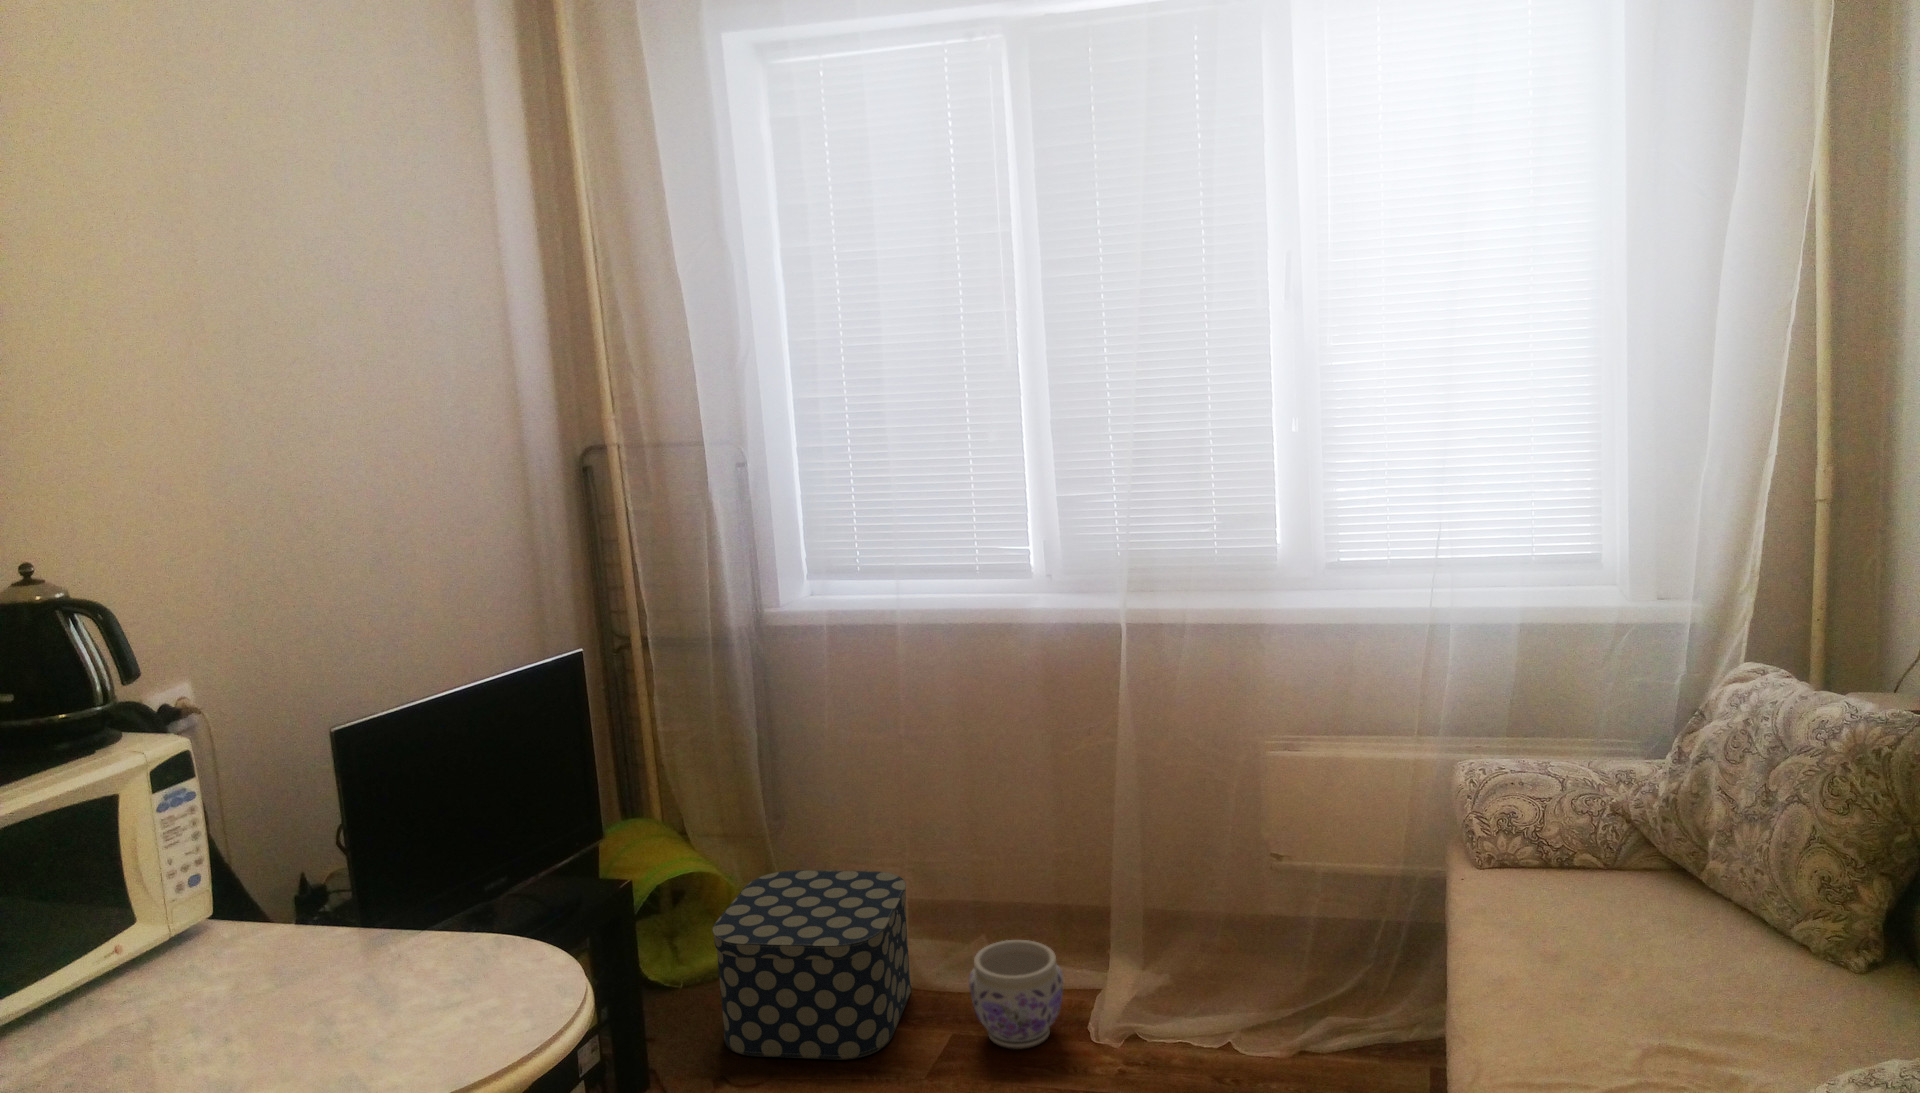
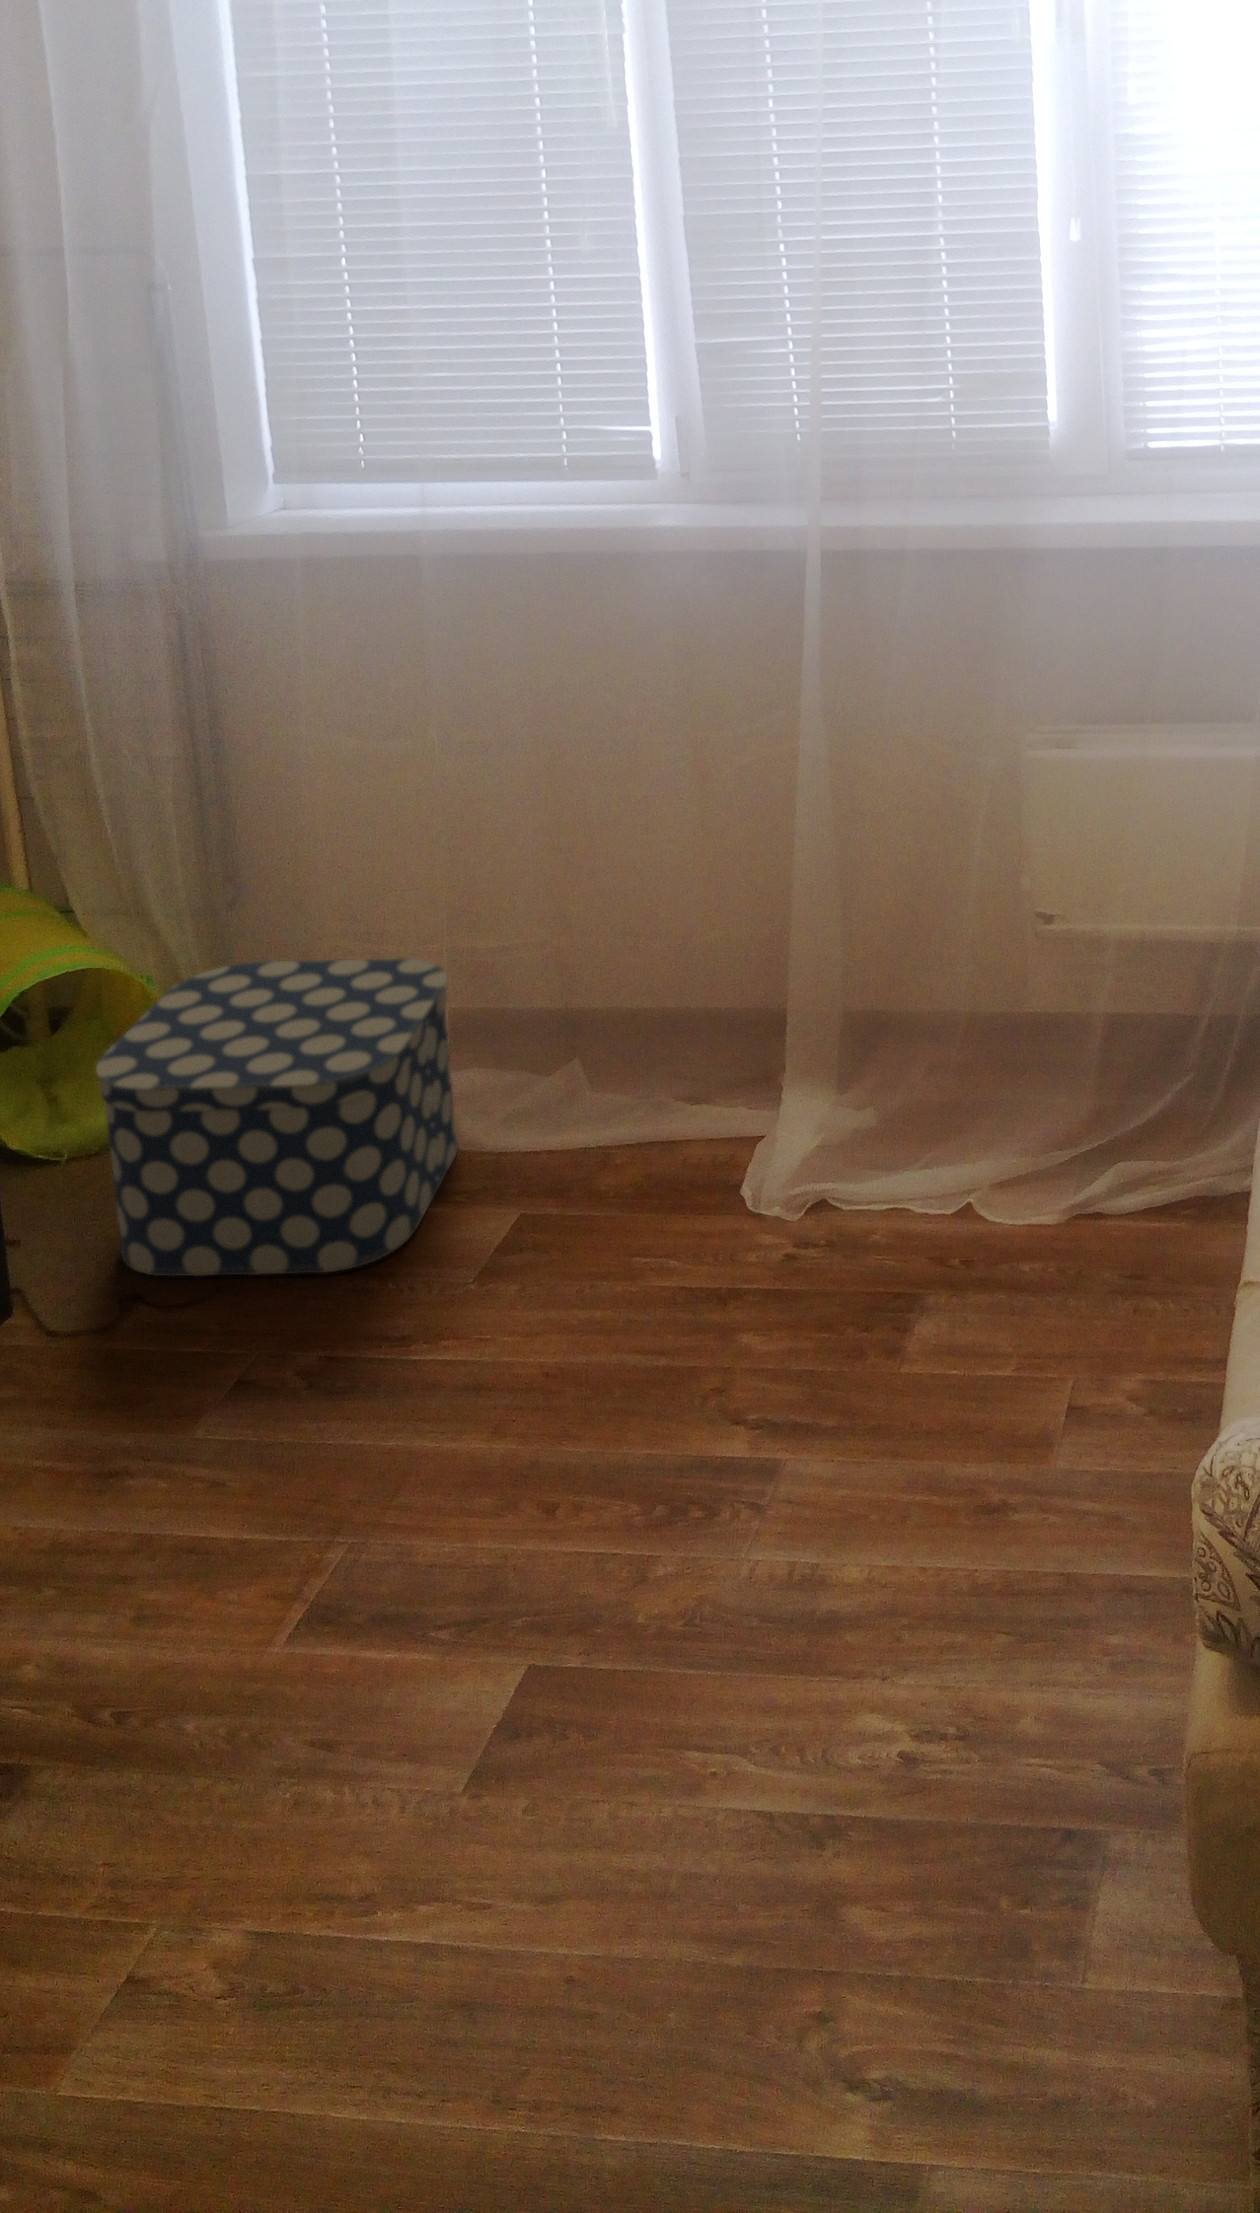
planter: present [969,940,1063,1050] -> none [545,1060,703,1238]

